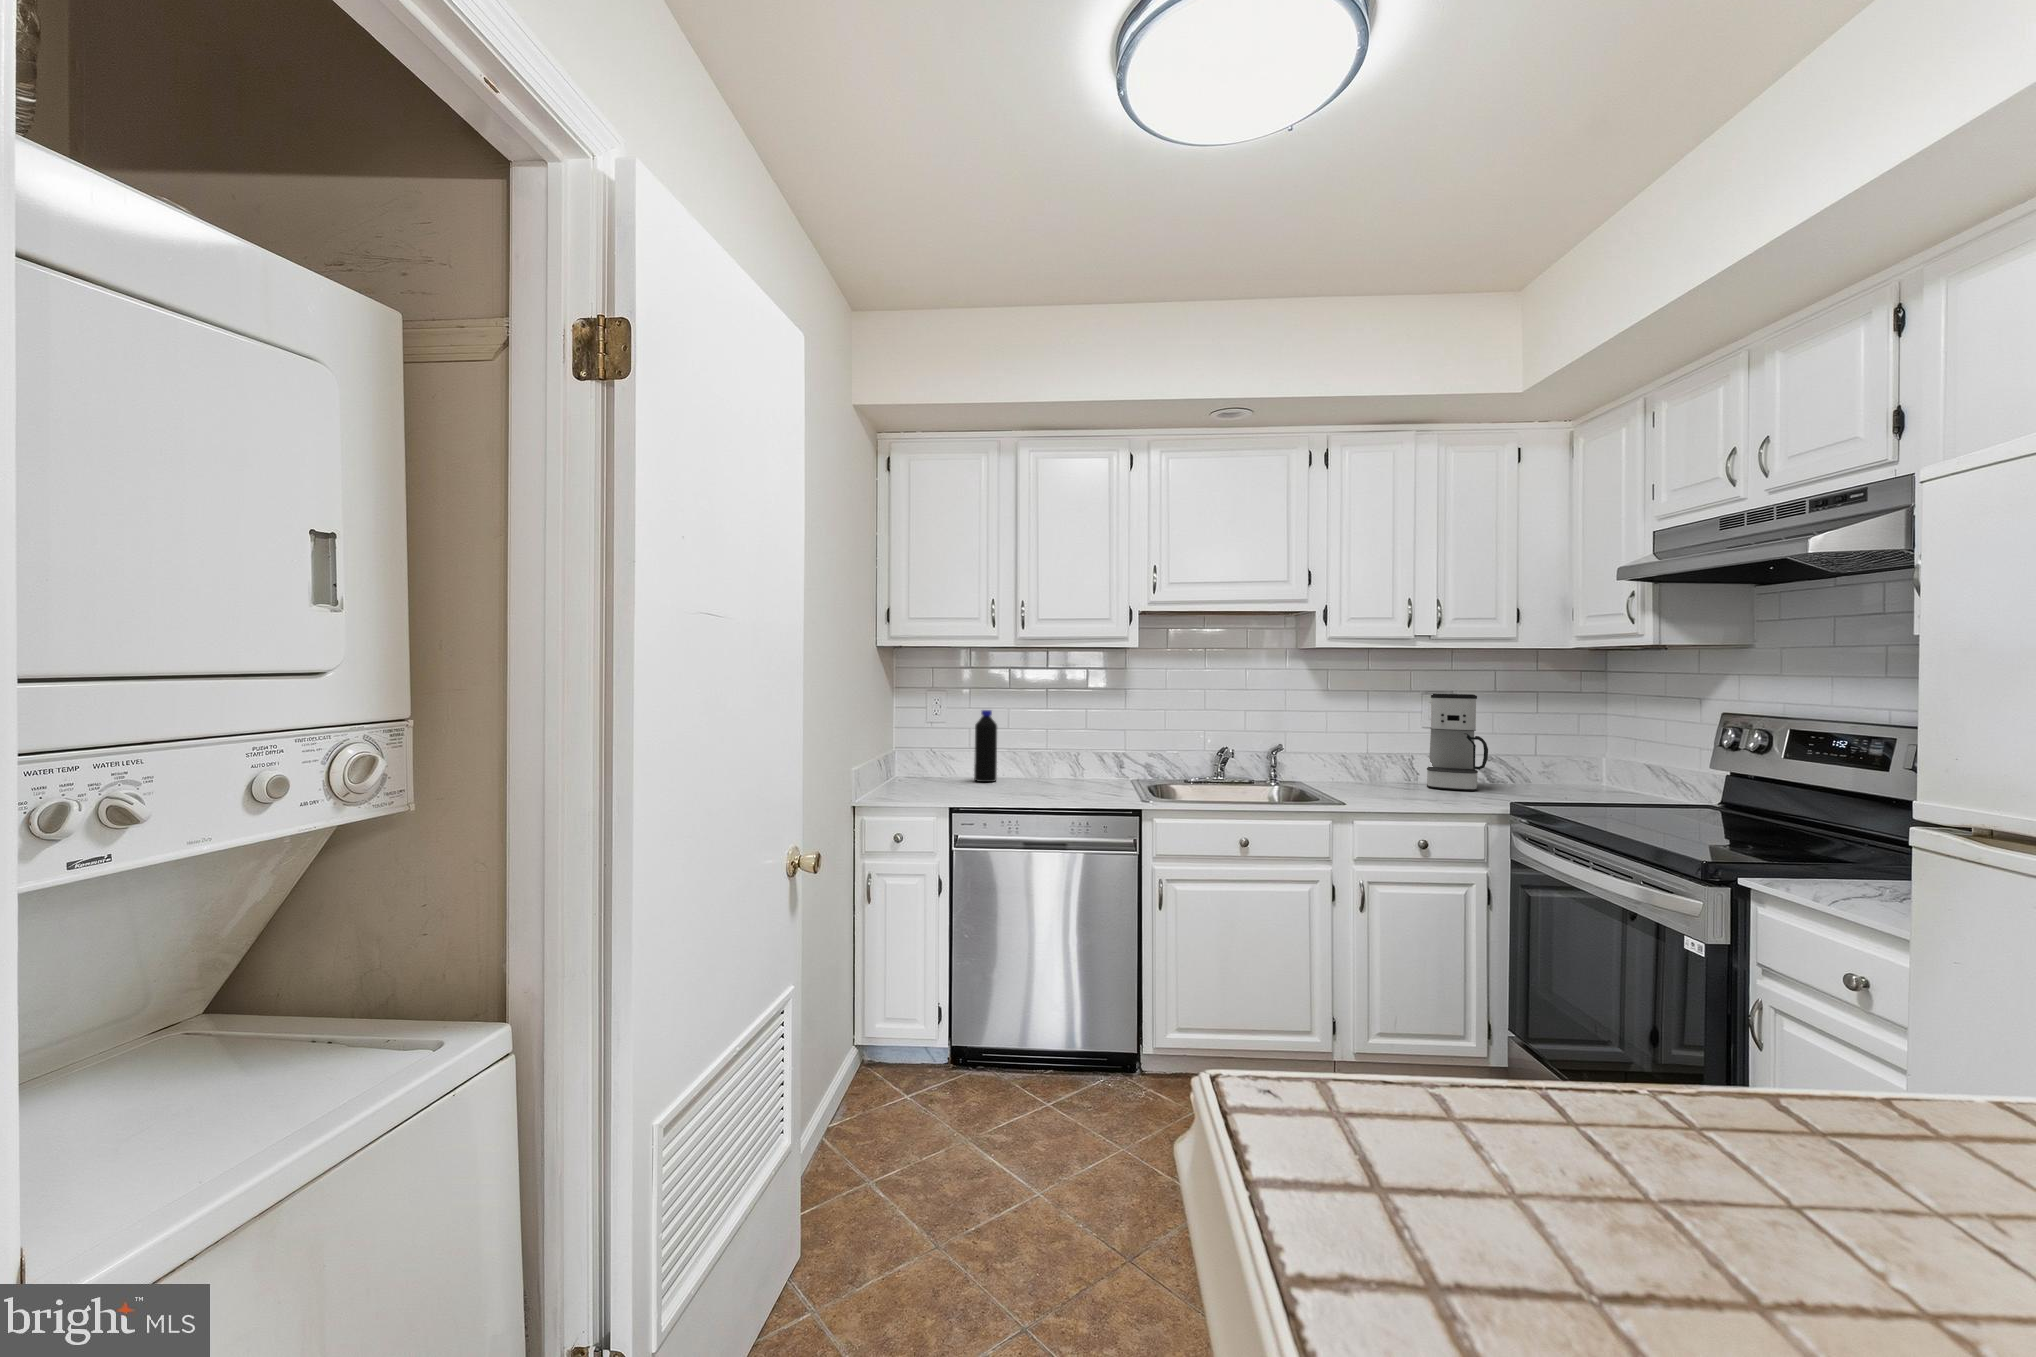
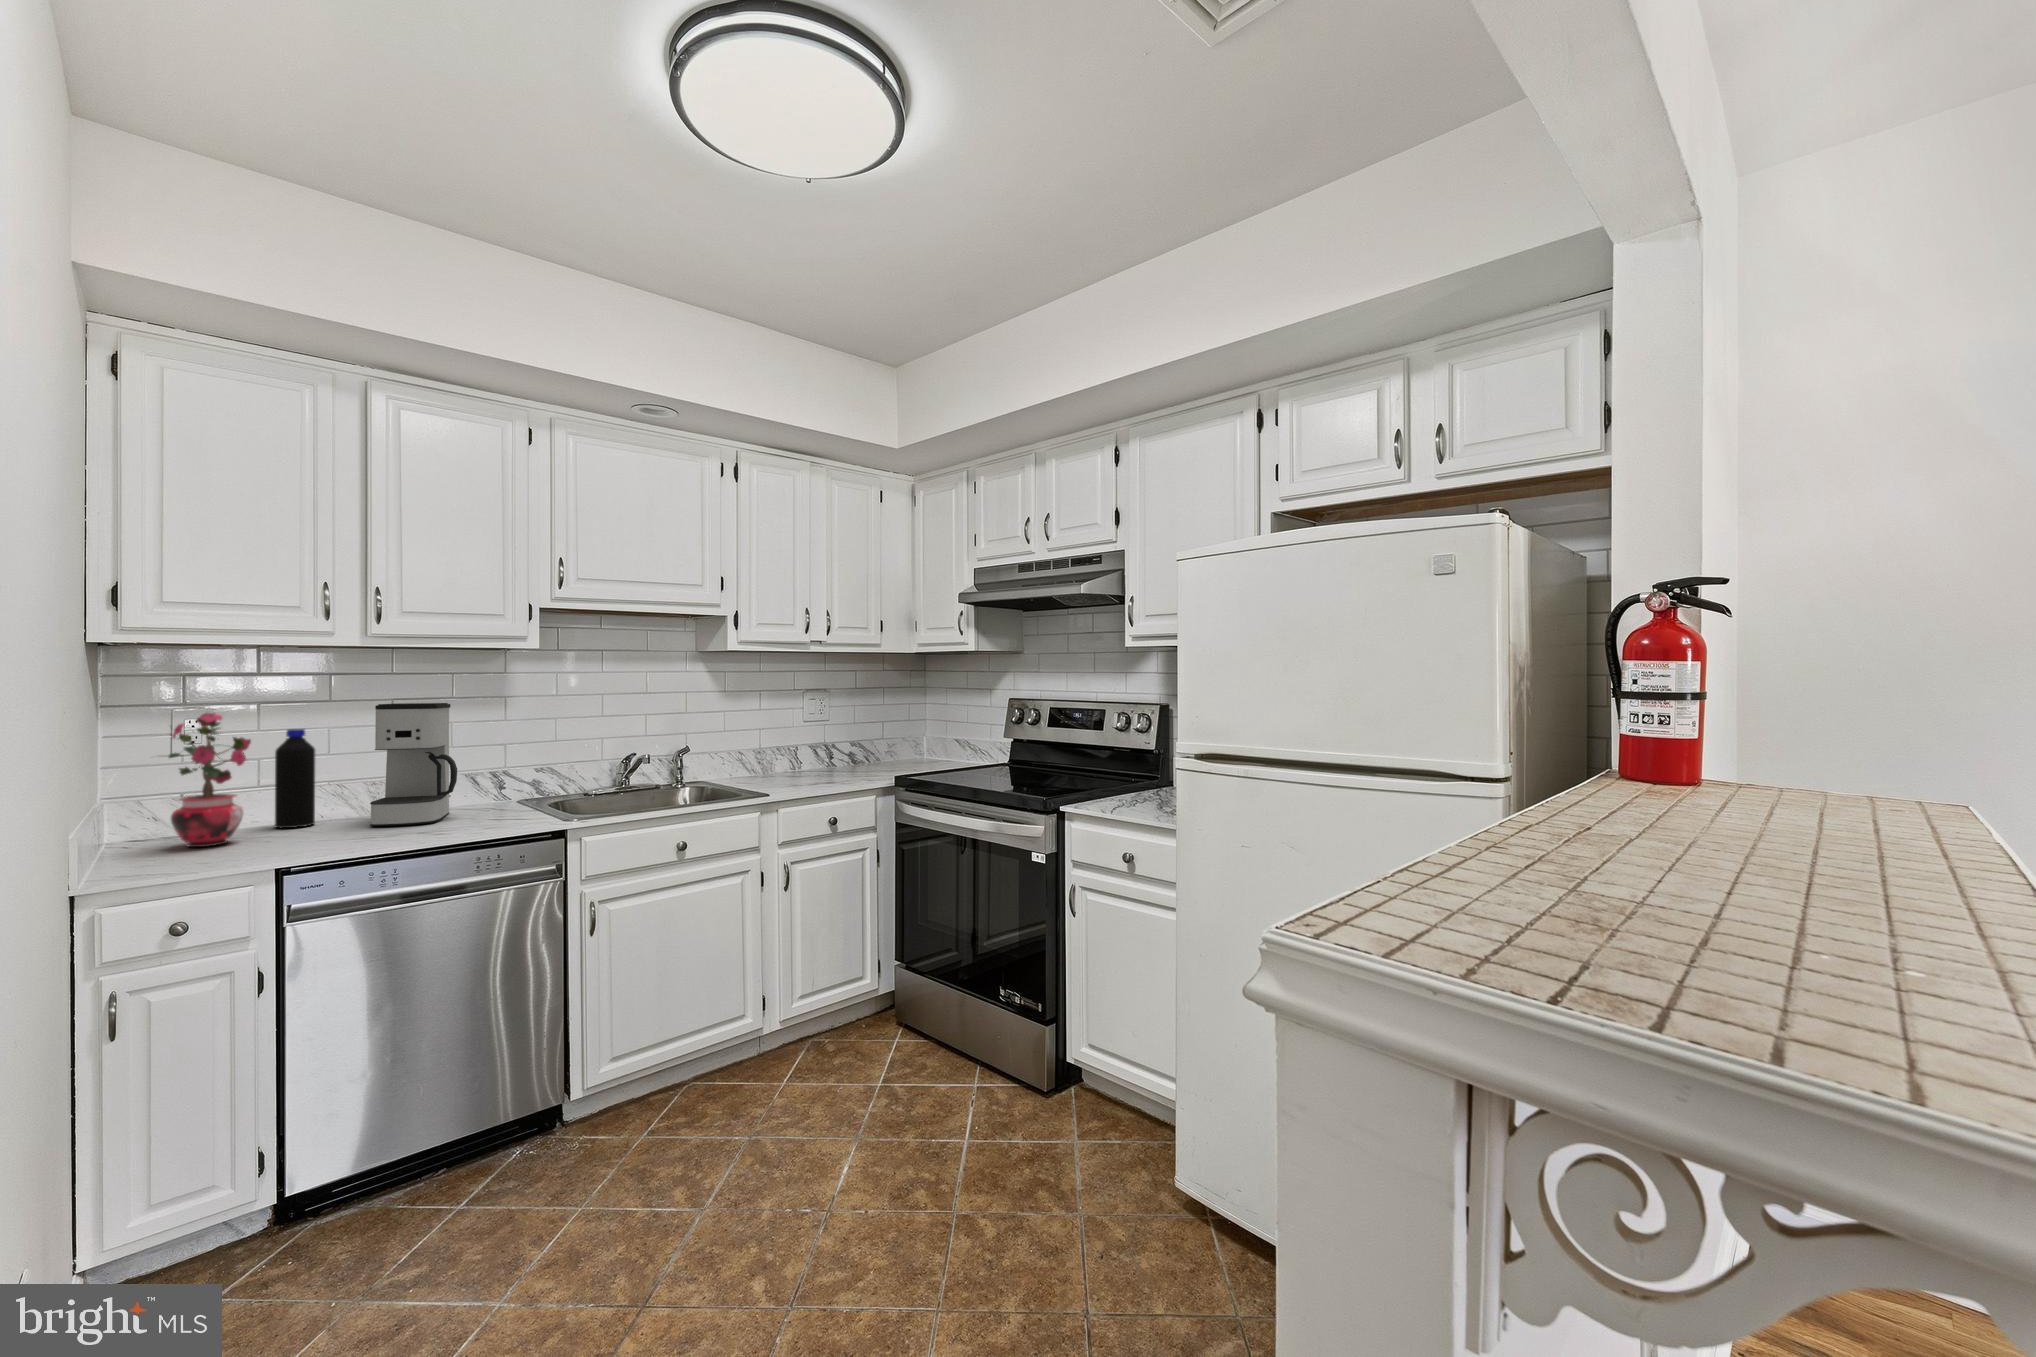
coffee maker: present [1427,694,1488,790] -> present [370,703,457,826]
potted plant: none [905,695,958,788] -> present [168,713,251,847]

